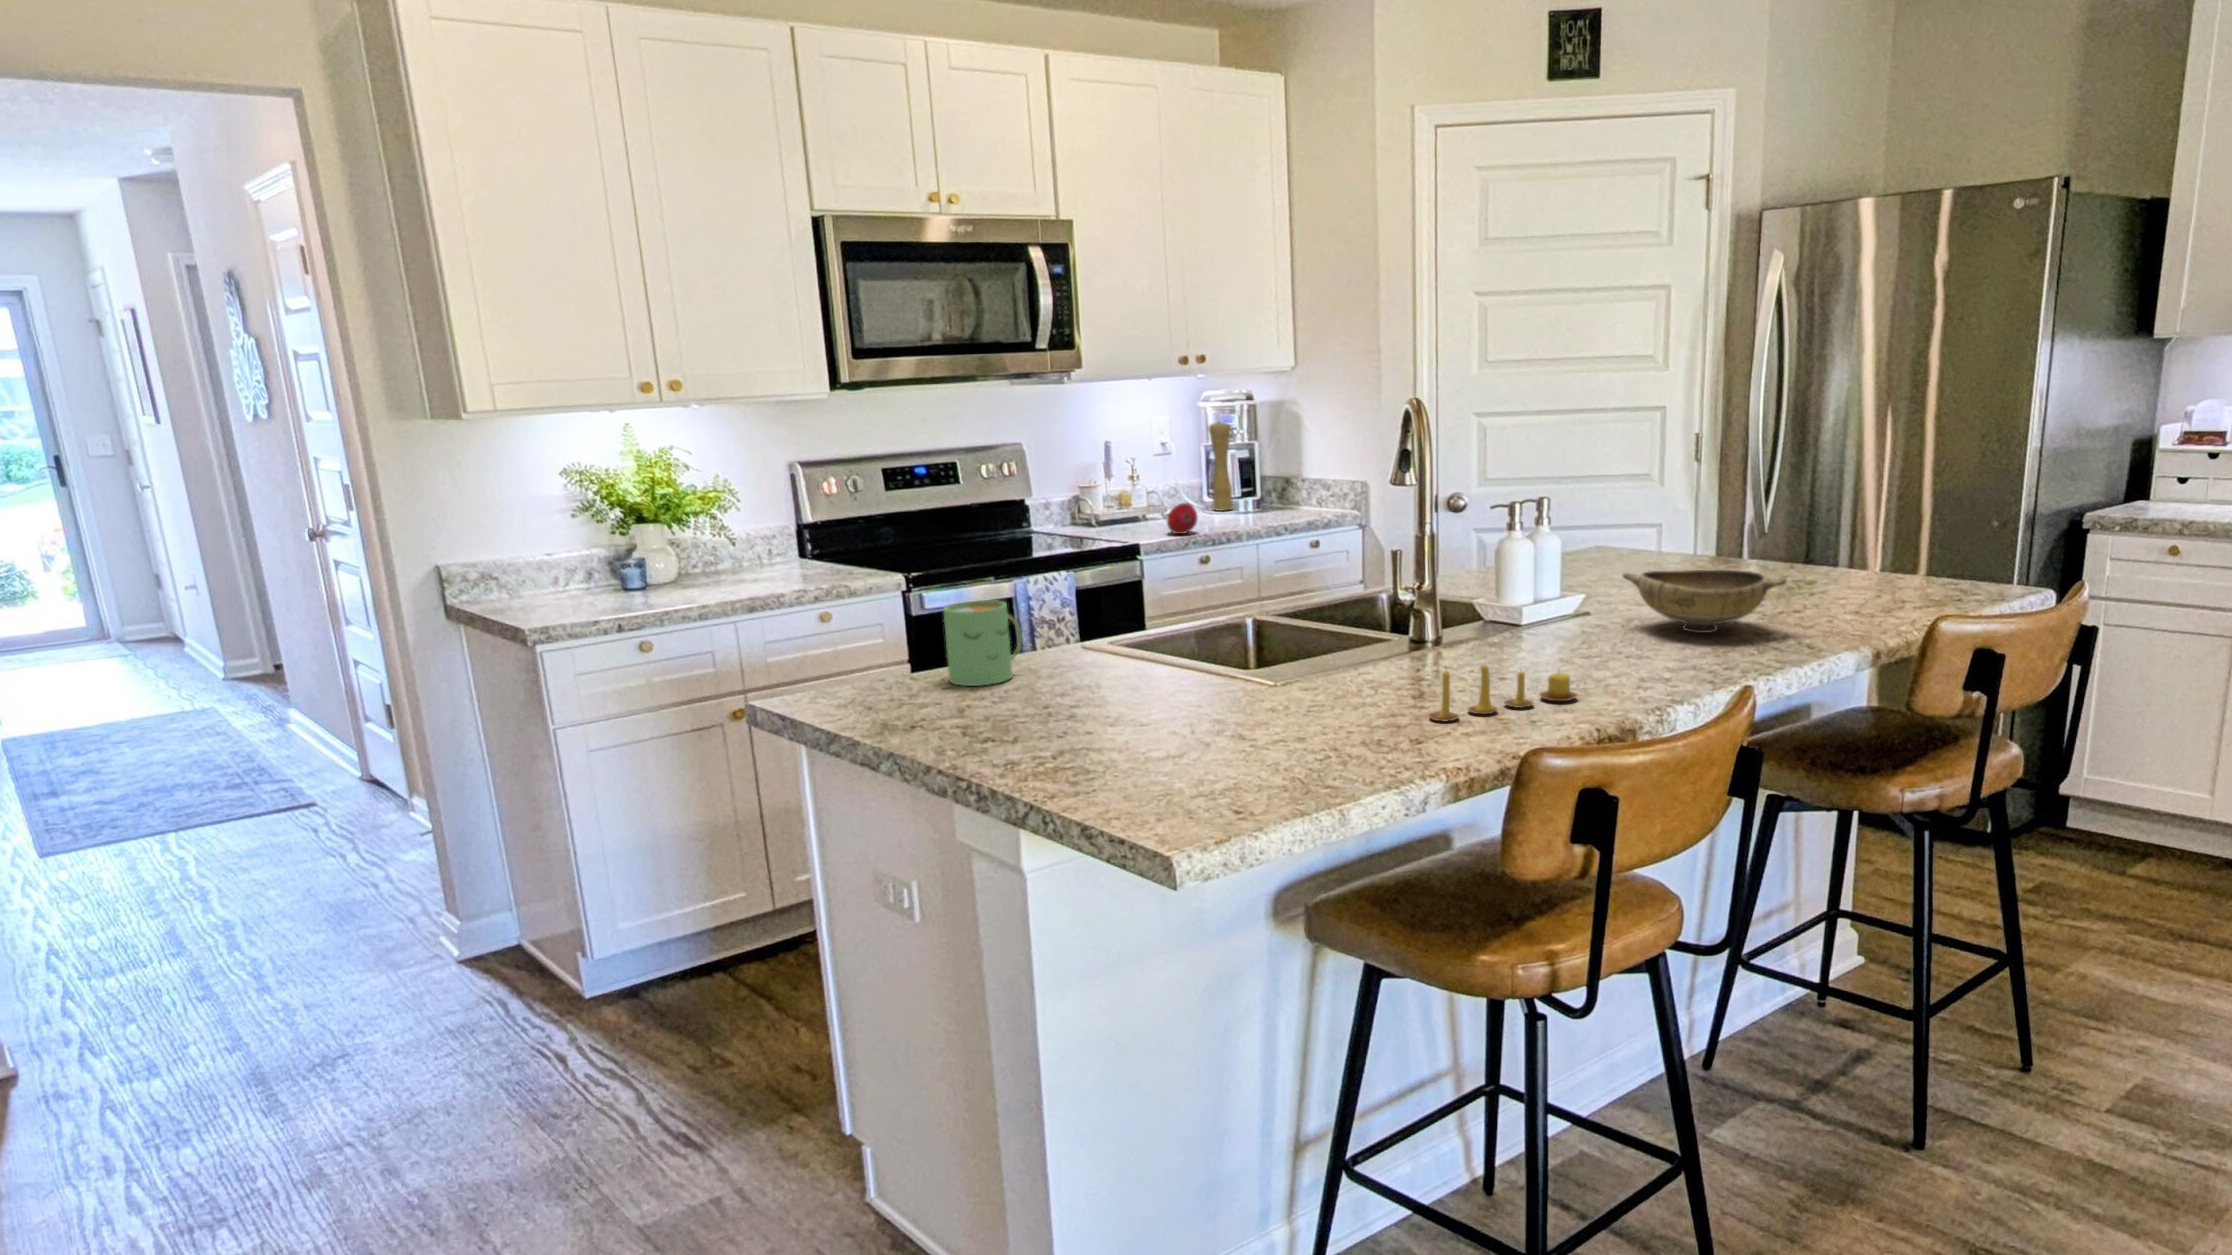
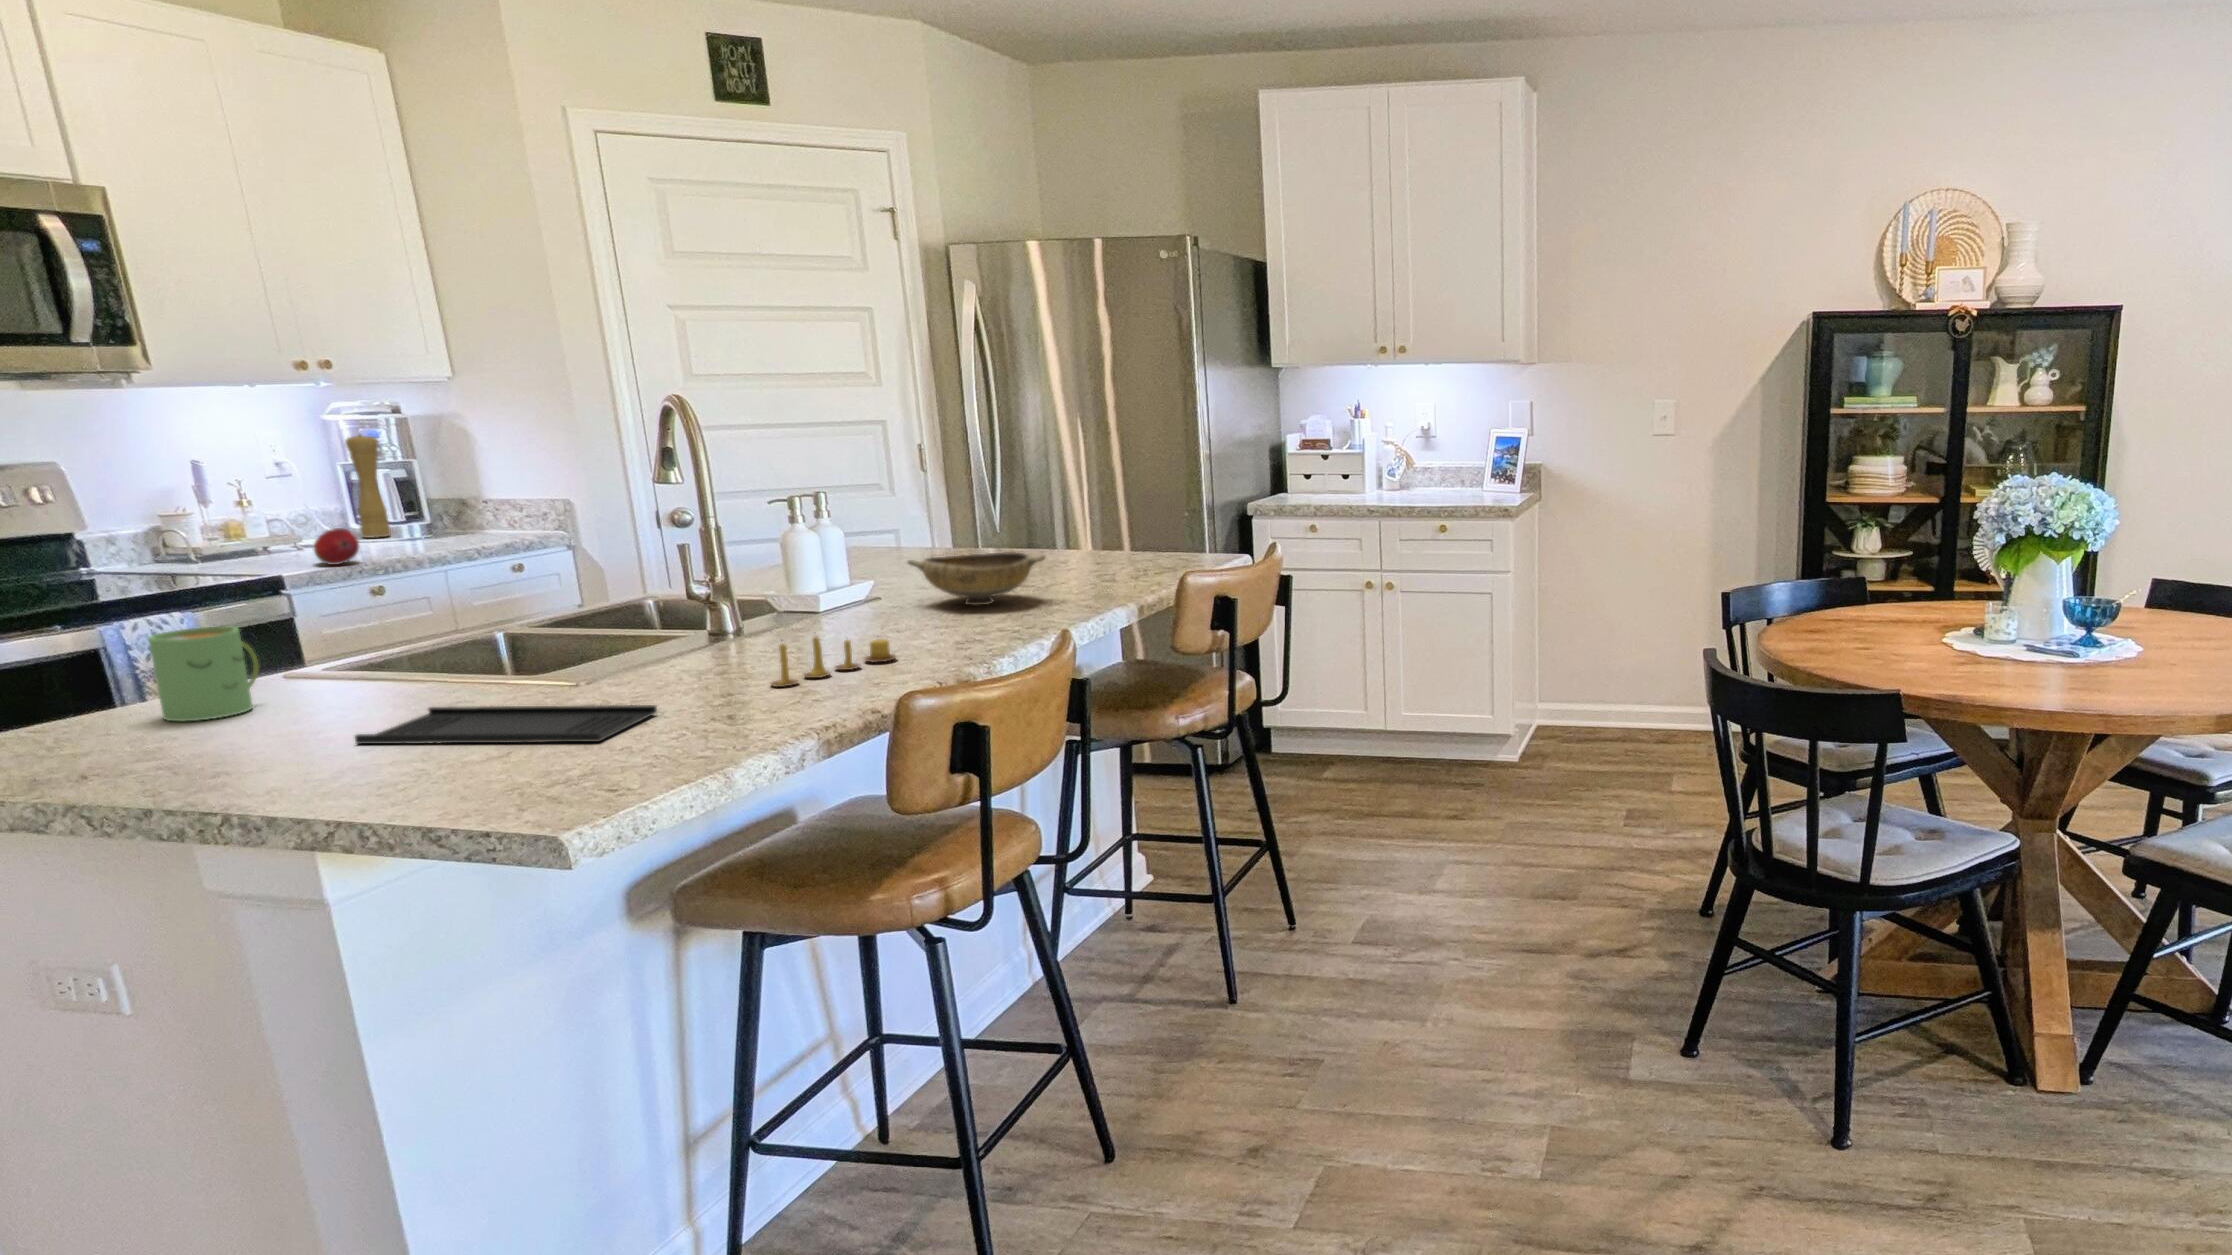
tray: none [1047,700,1304,769] -> present [355,705,657,744]

